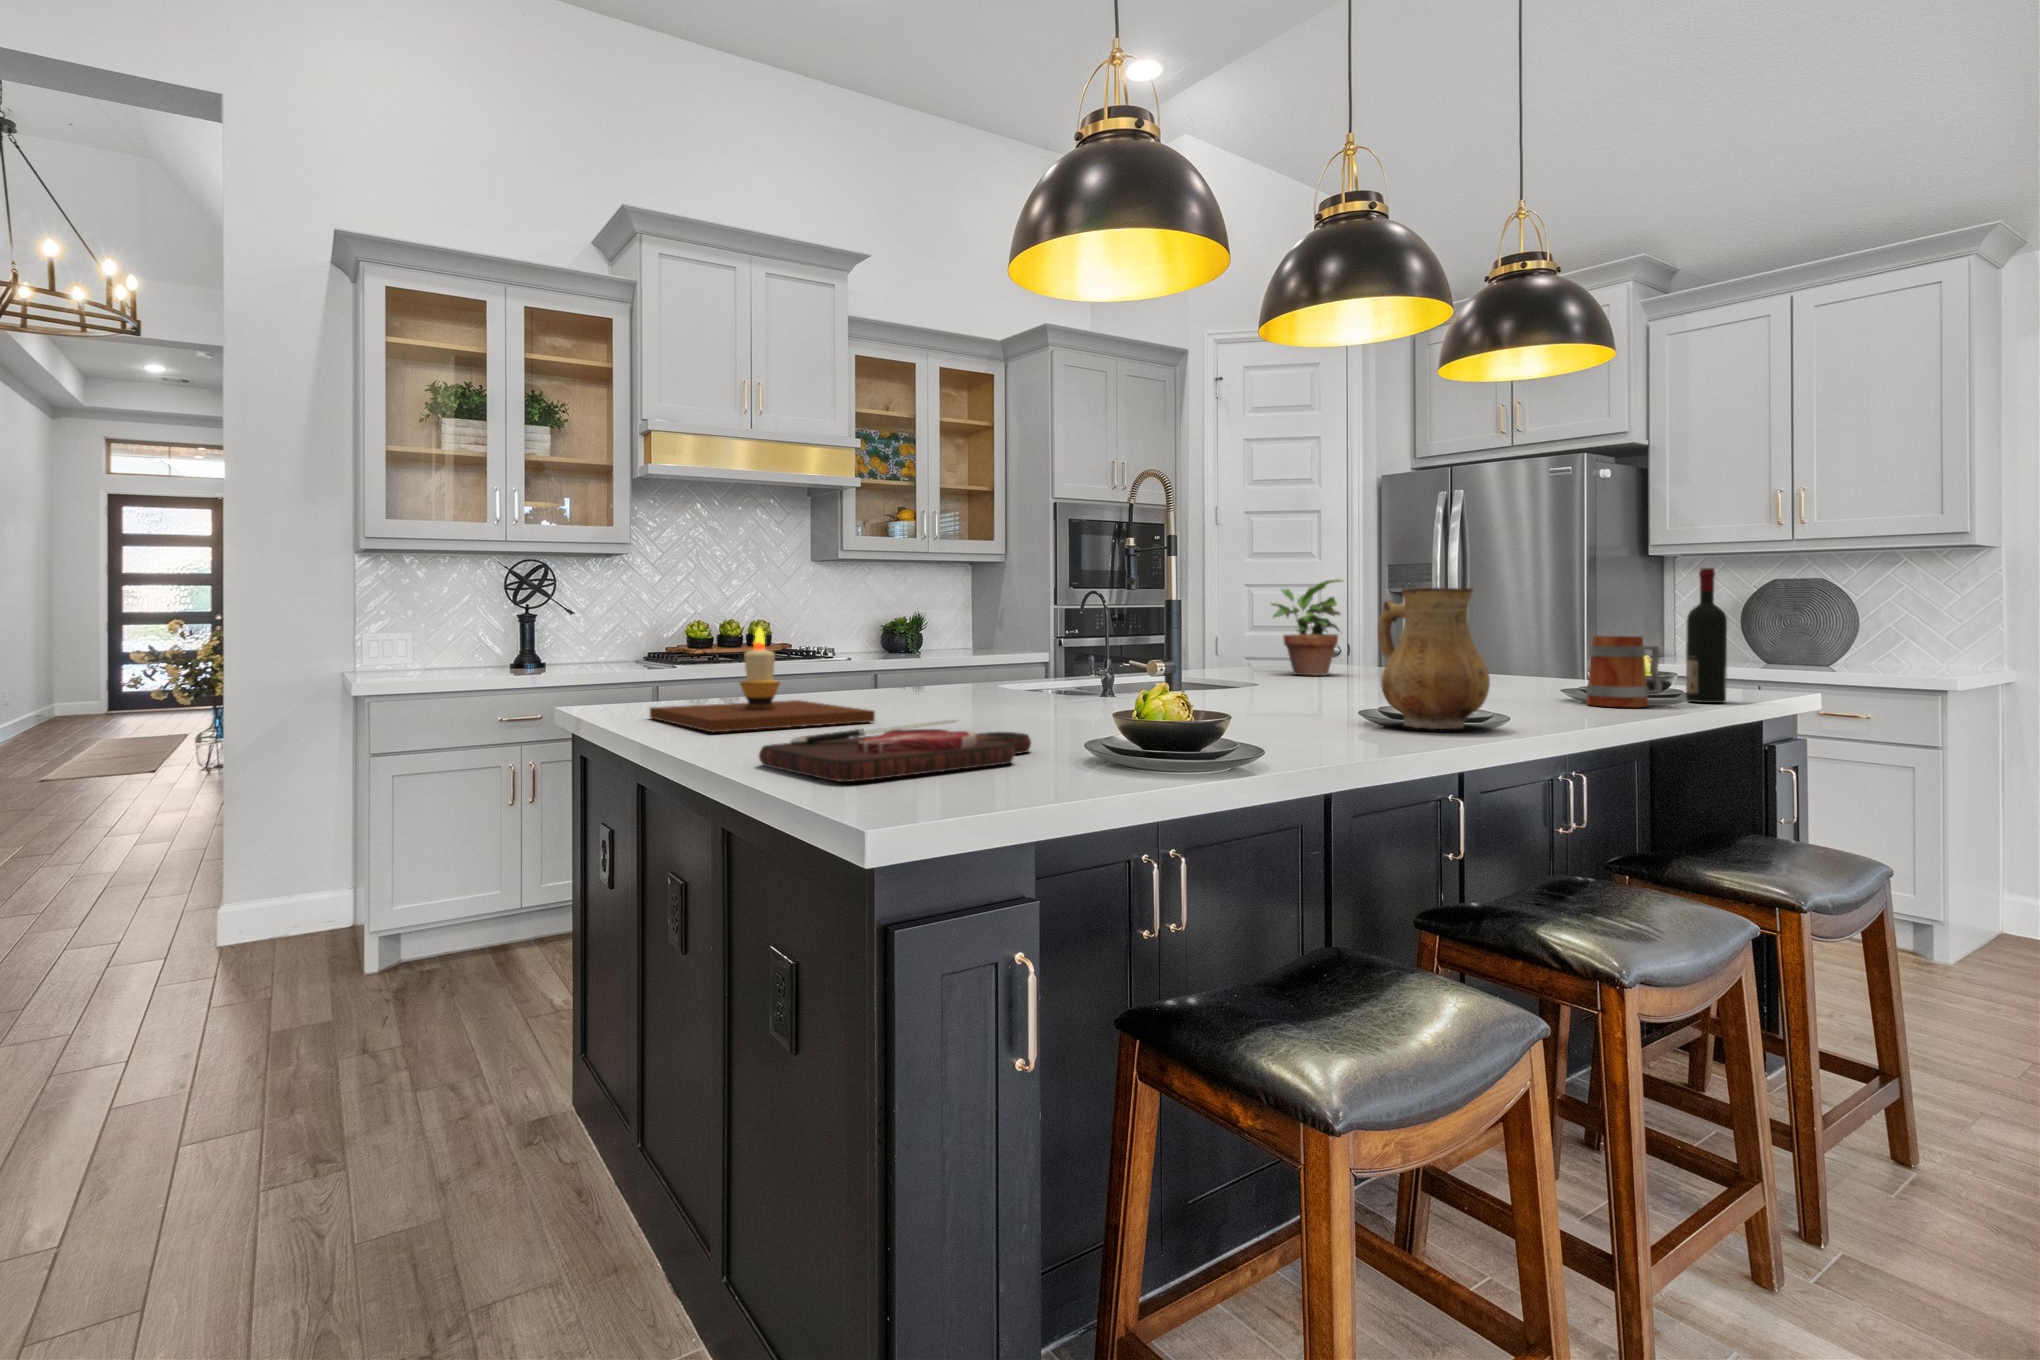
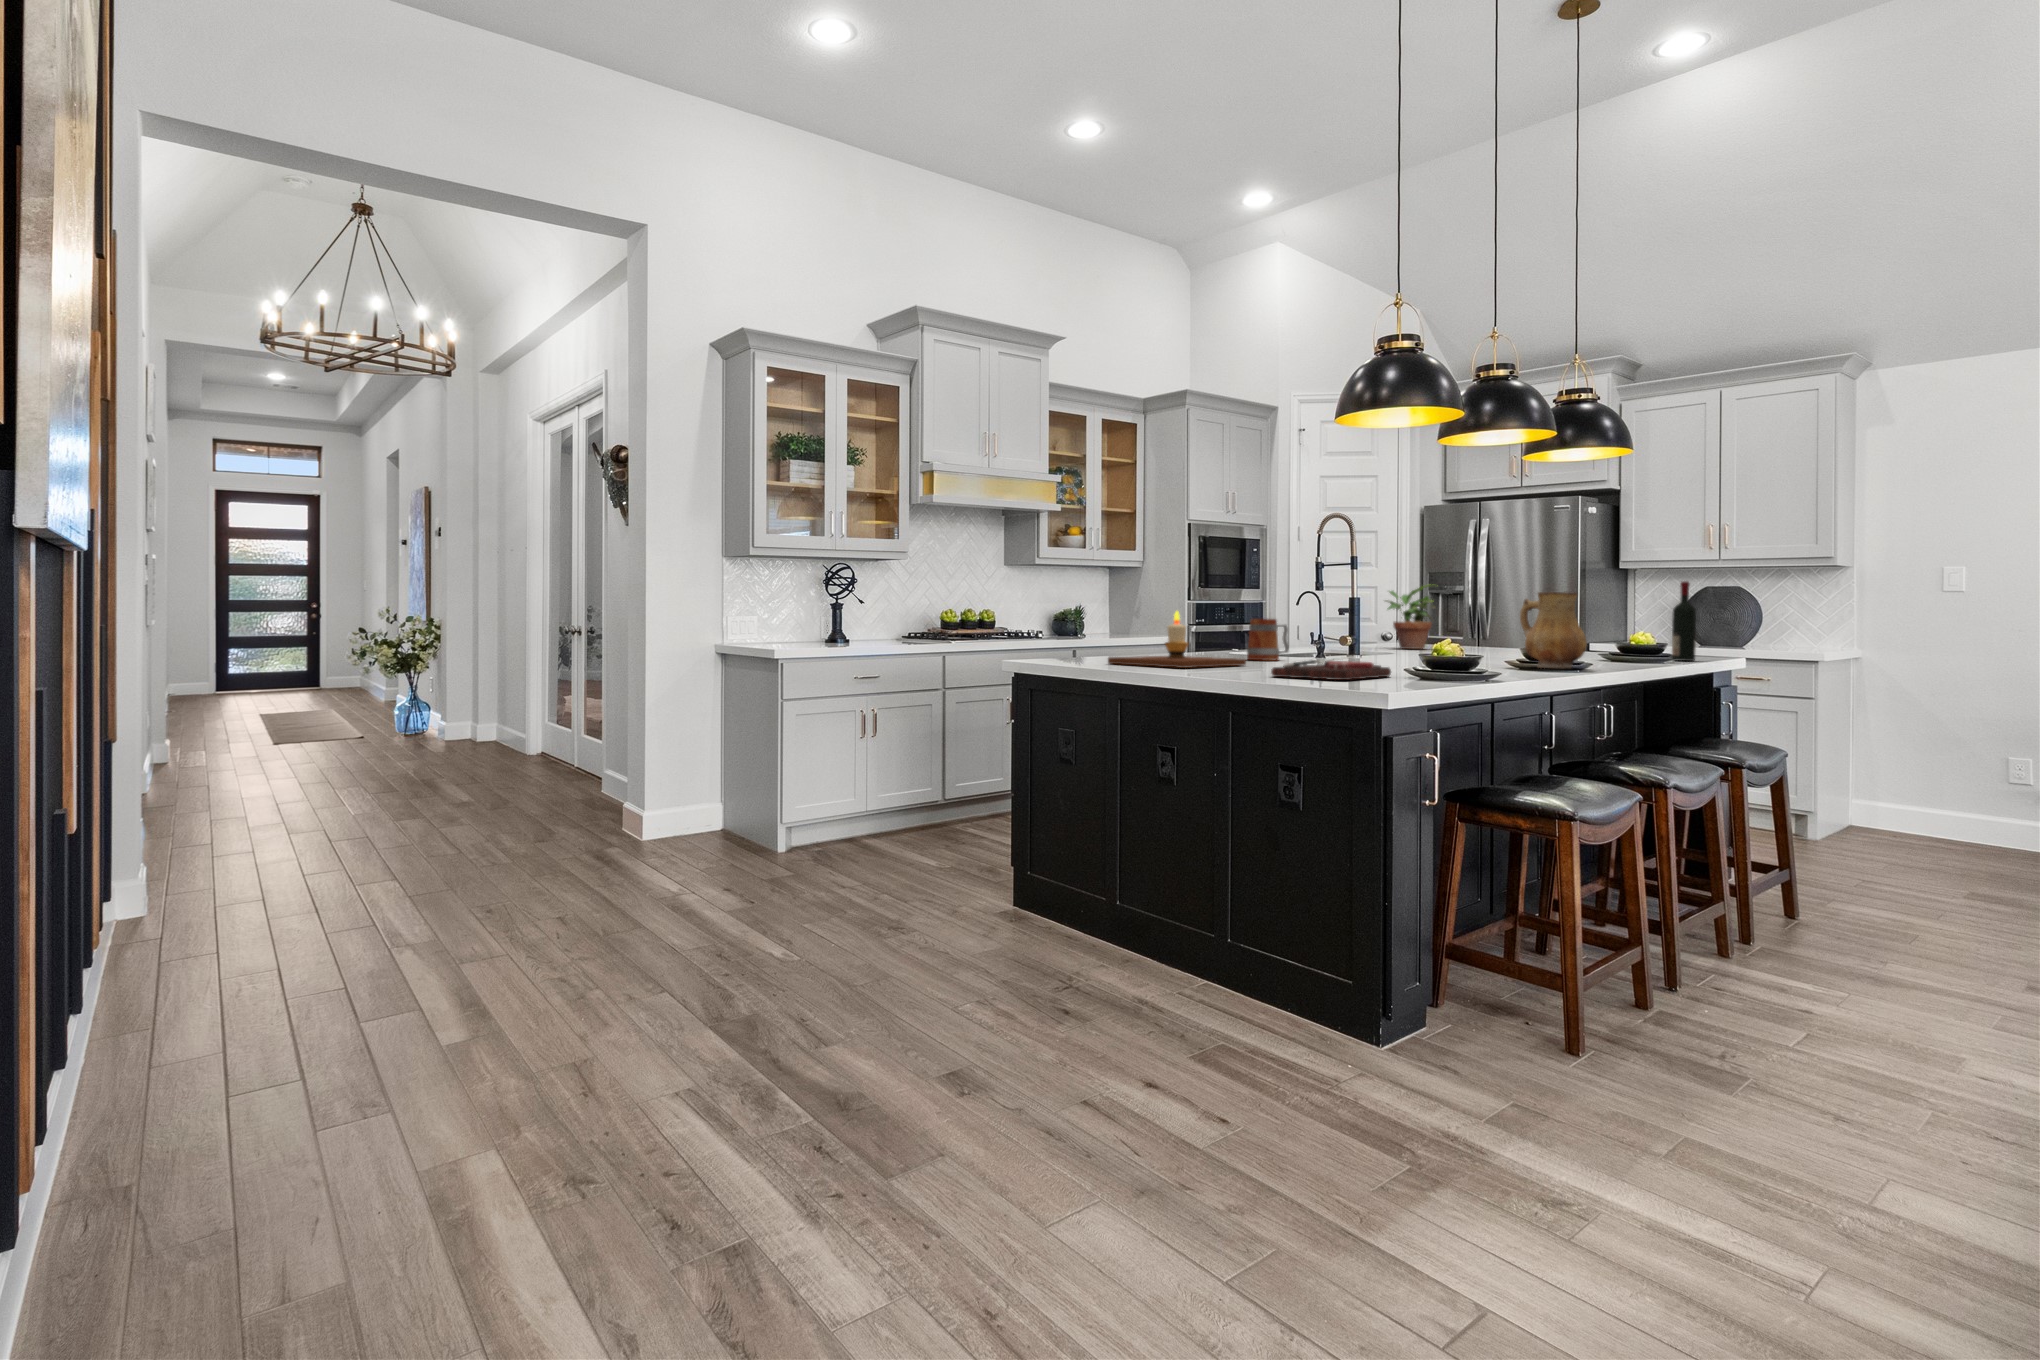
mug: present [1586,636,1662,707] -> present [1247,619,1289,661]

